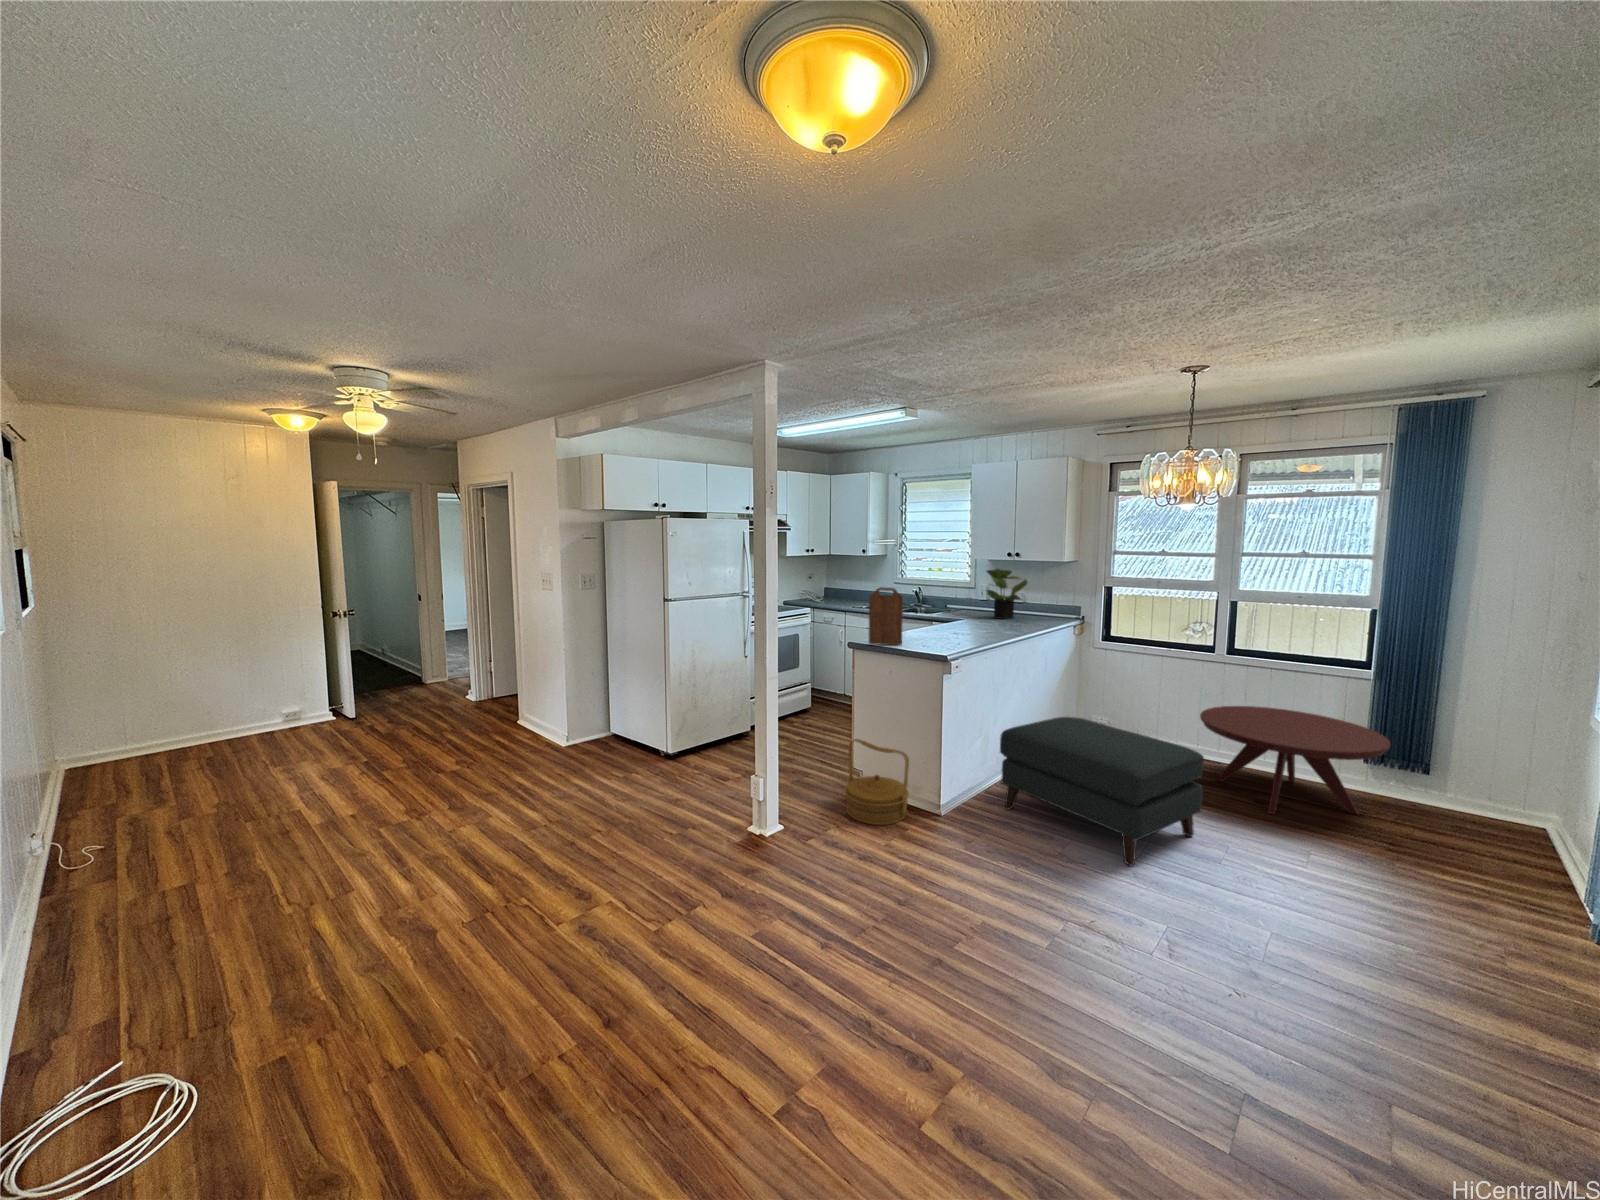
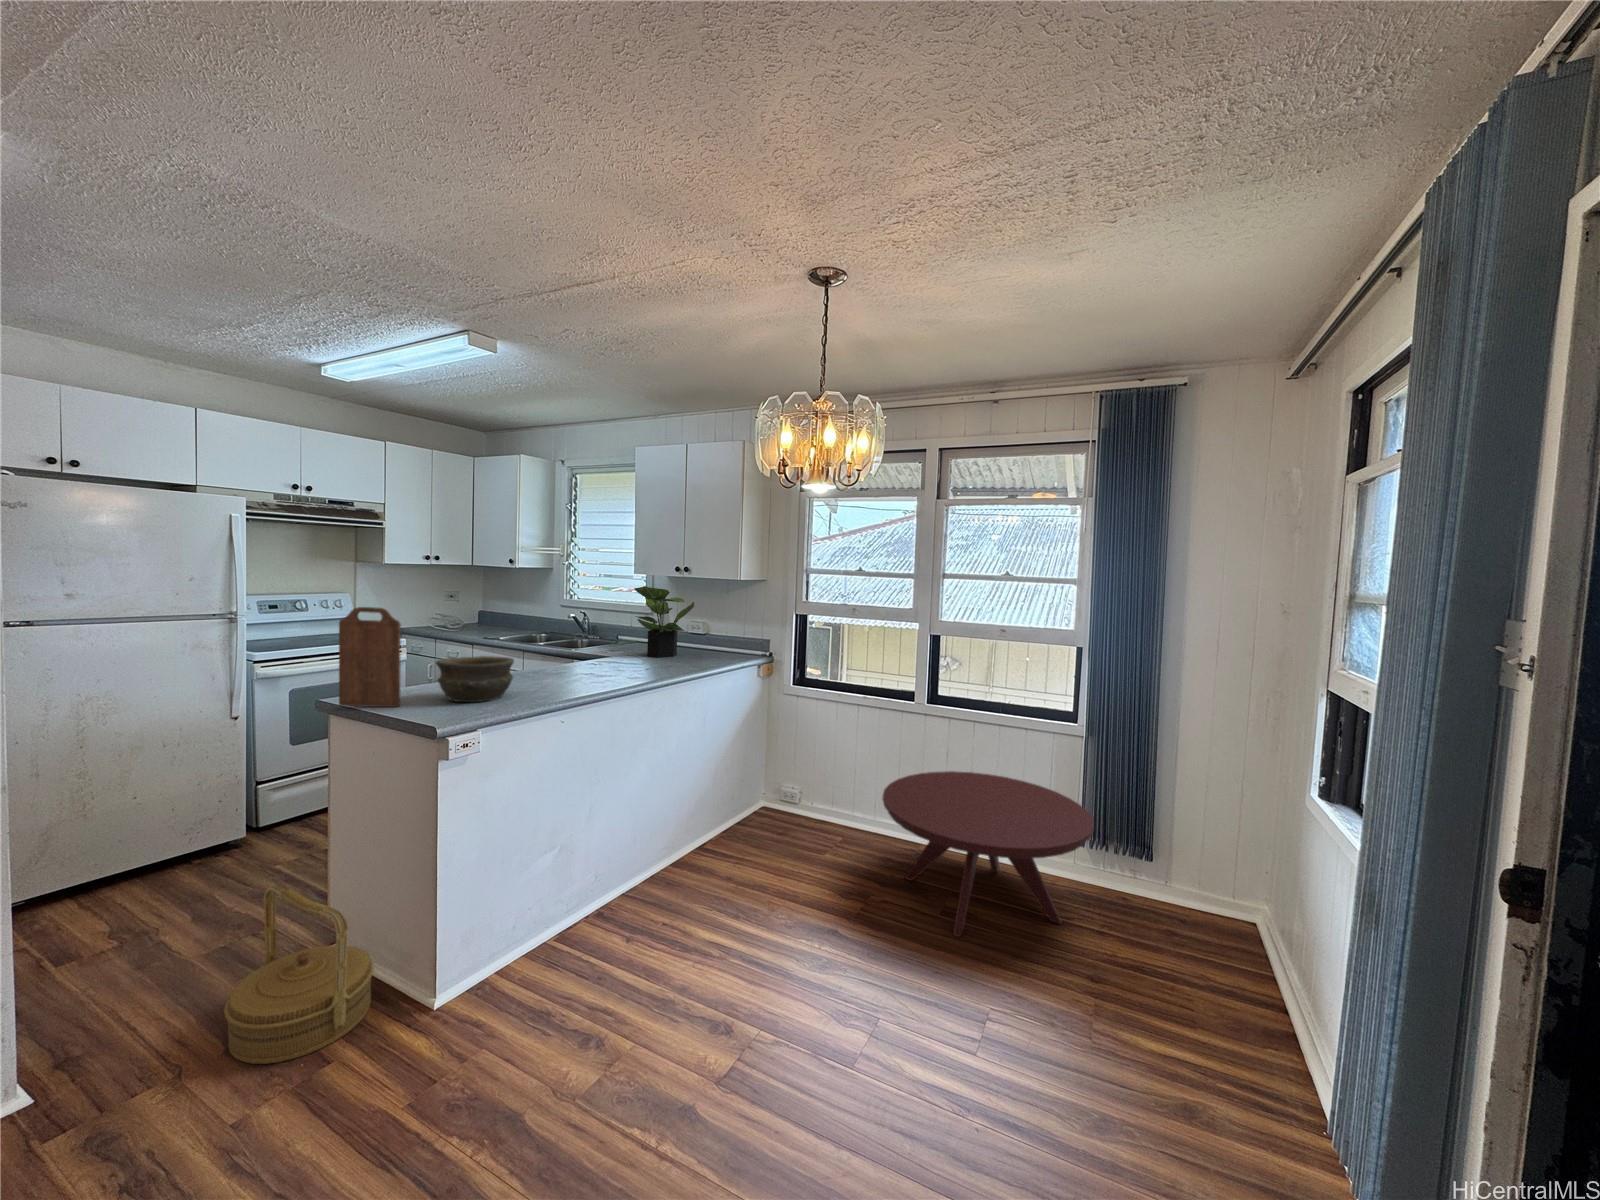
bowl: none [914,617,958,644] -> present [436,656,514,702]
ottoman: present [1000,717,1204,866] -> none [551,810,846,1105]

